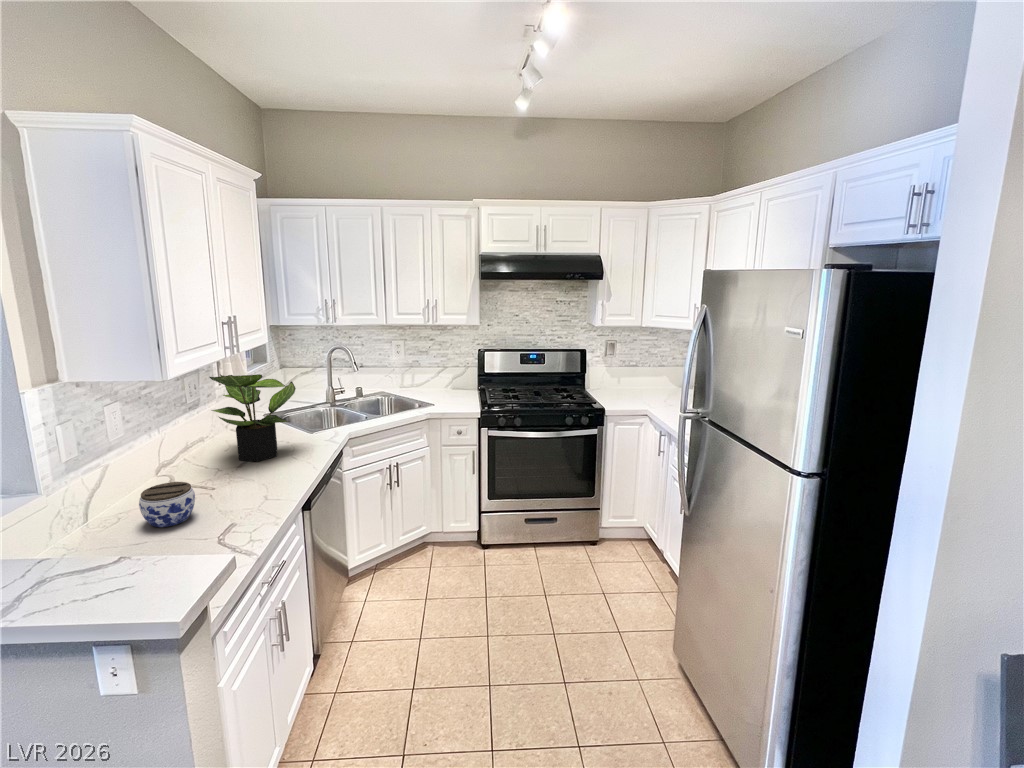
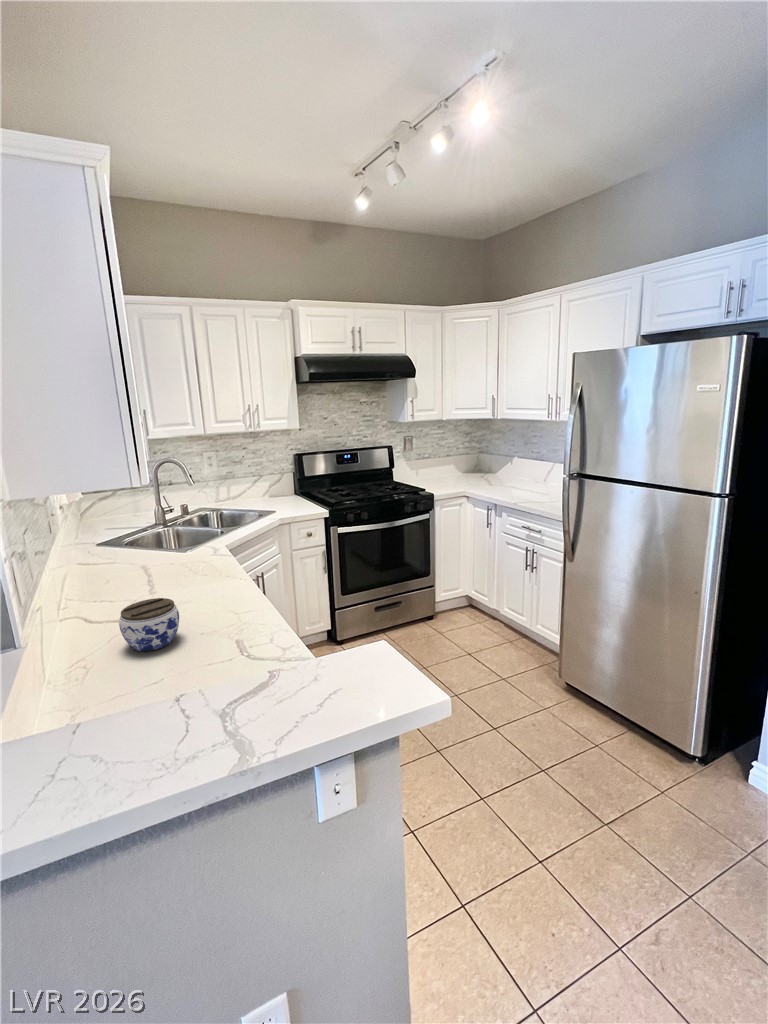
potted plant: present [210,374,296,461] -> none [98,480,191,585]

